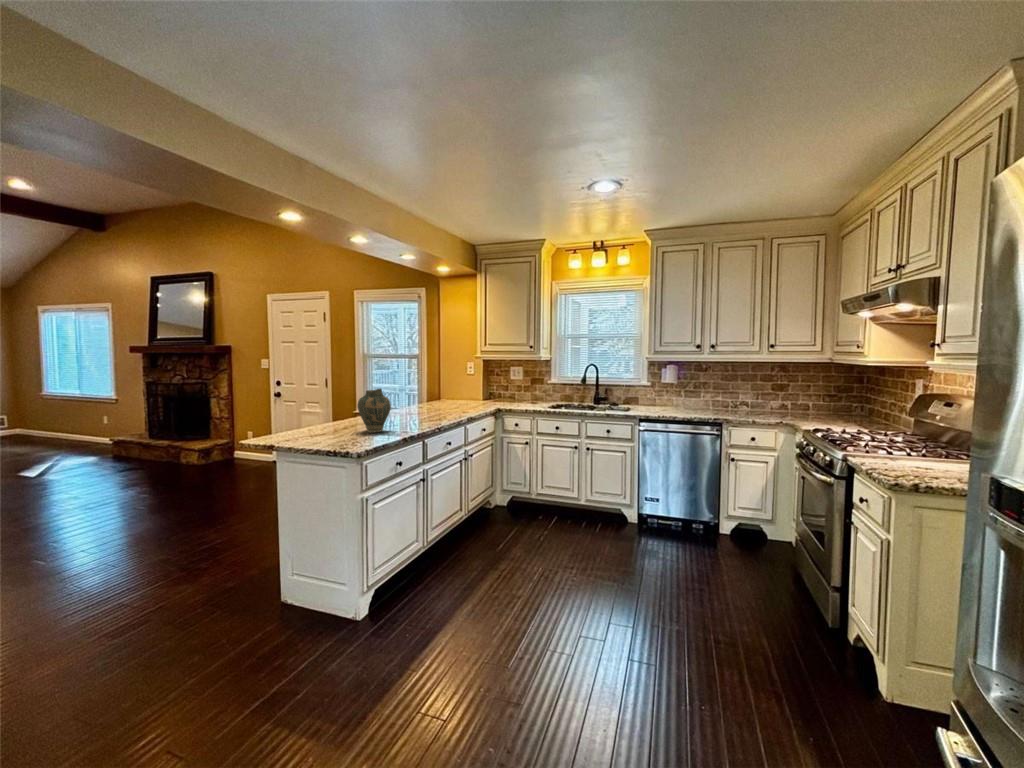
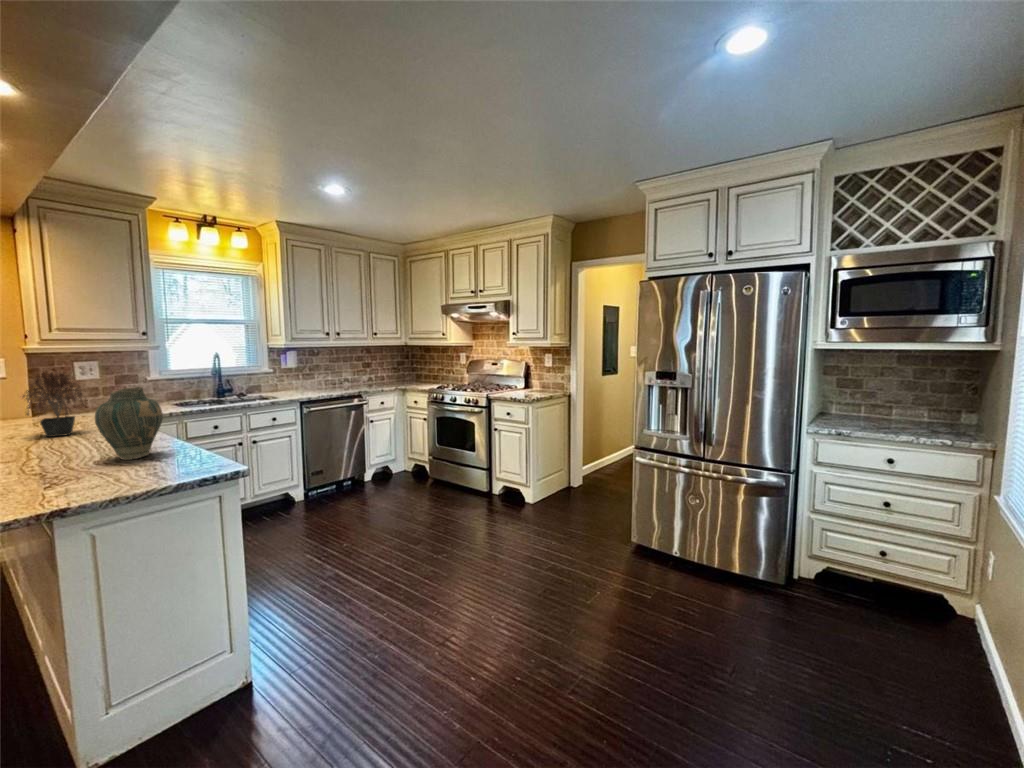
potted plant: none [415,373,448,415] -> present [23,371,84,437]

